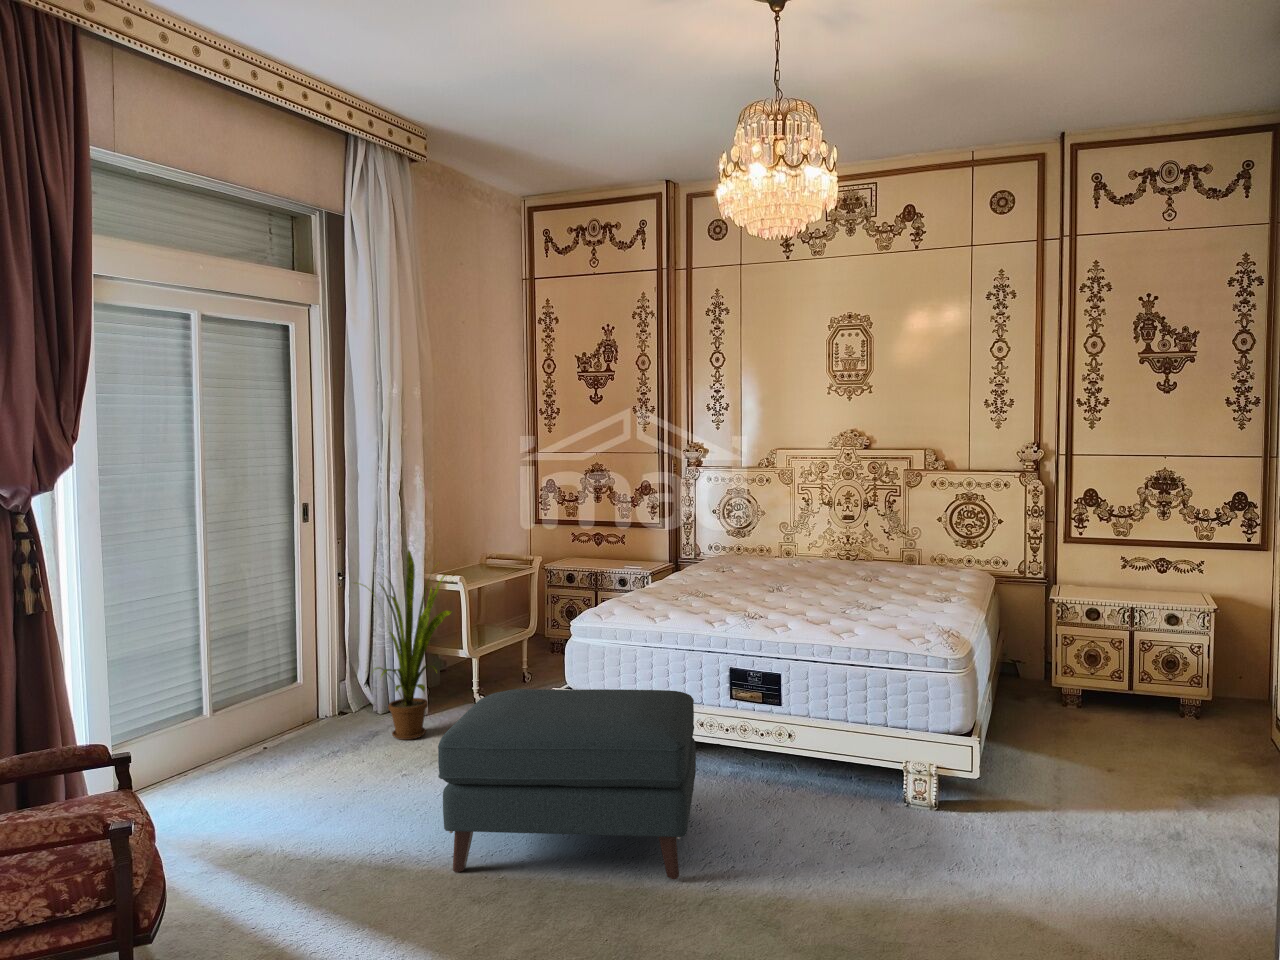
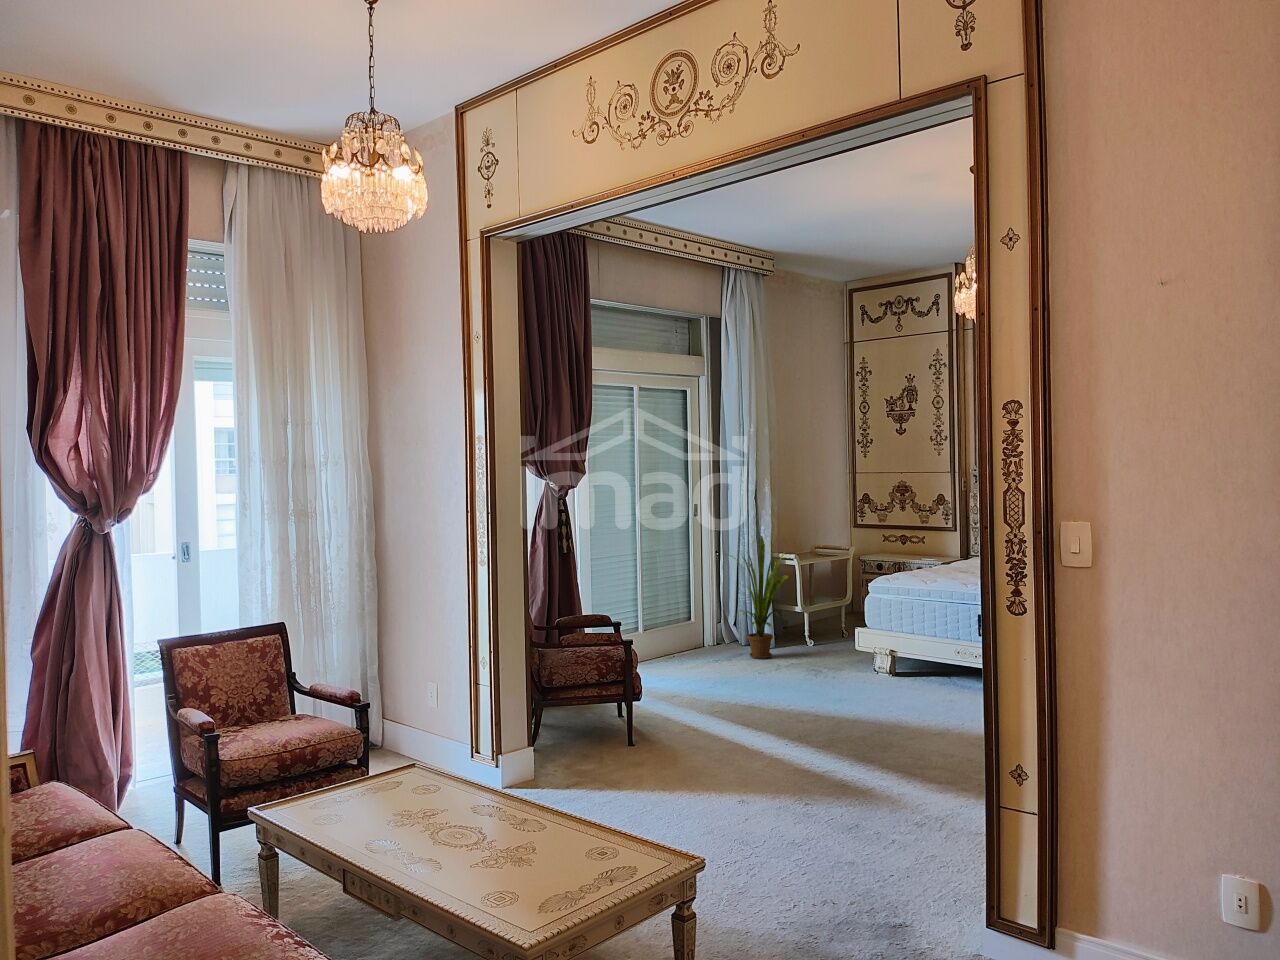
ottoman: present [438,689,696,880] -> none [774,618,943,730]

